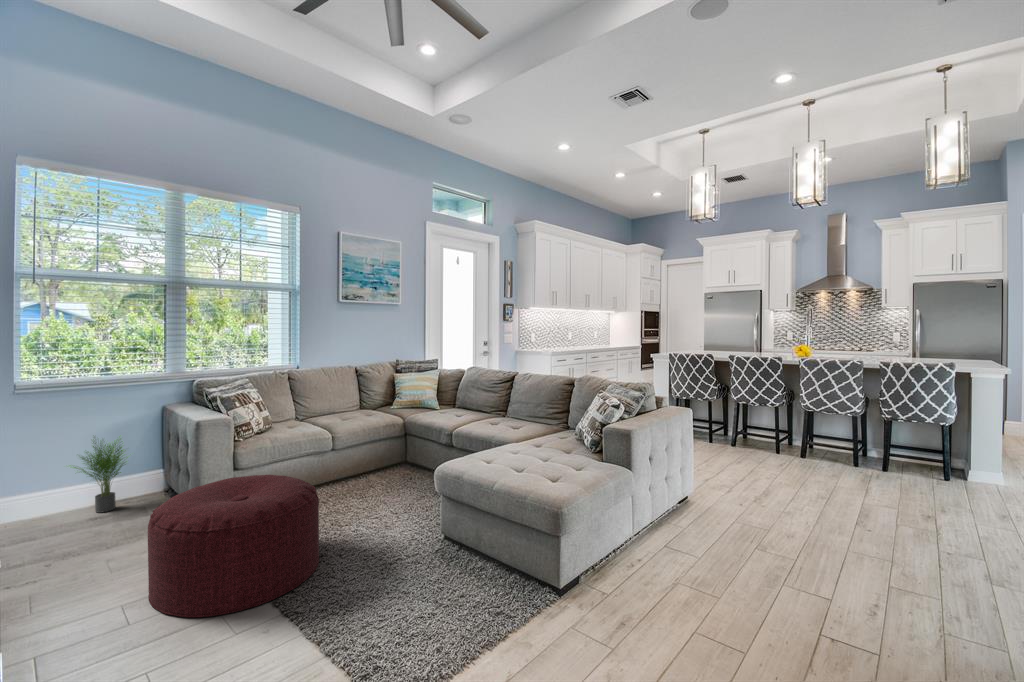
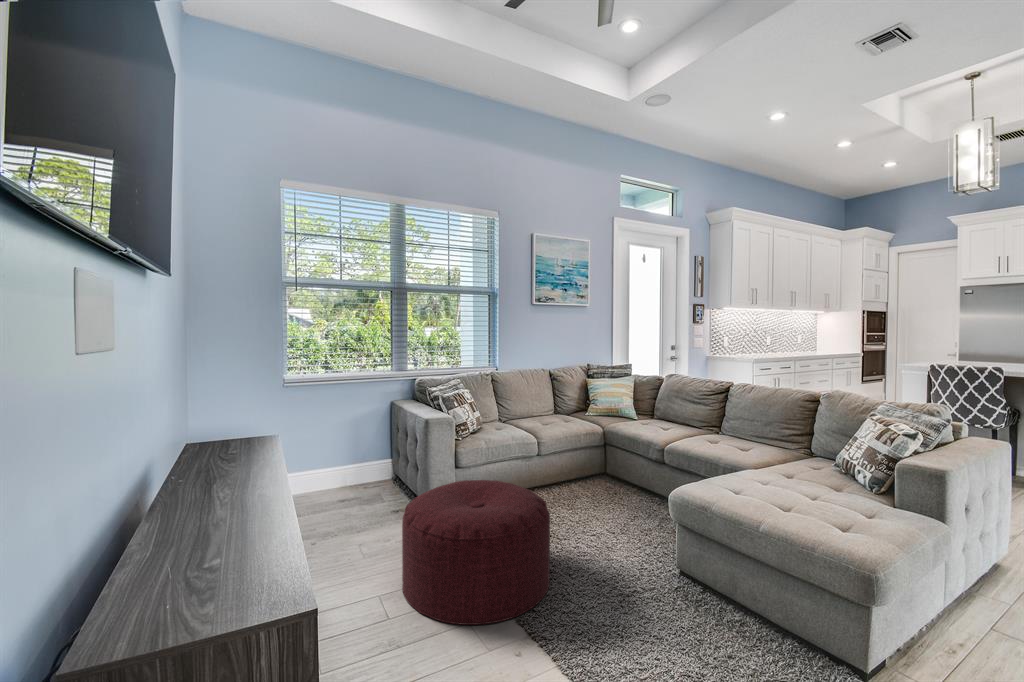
potted plant: present [73,440,128,513] -> none [319,424,372,495]

